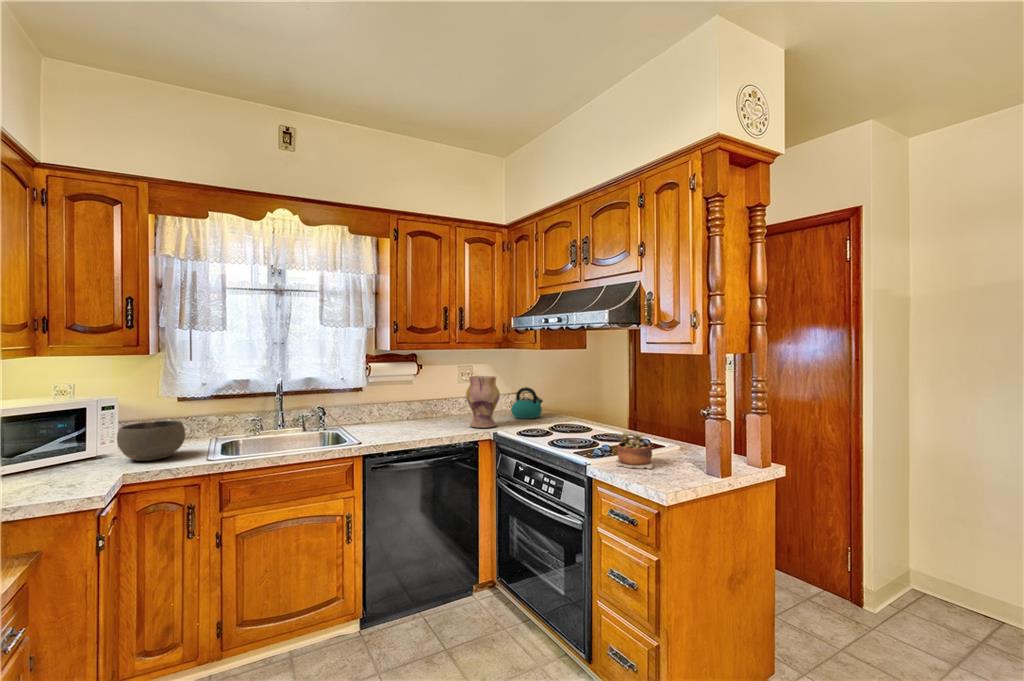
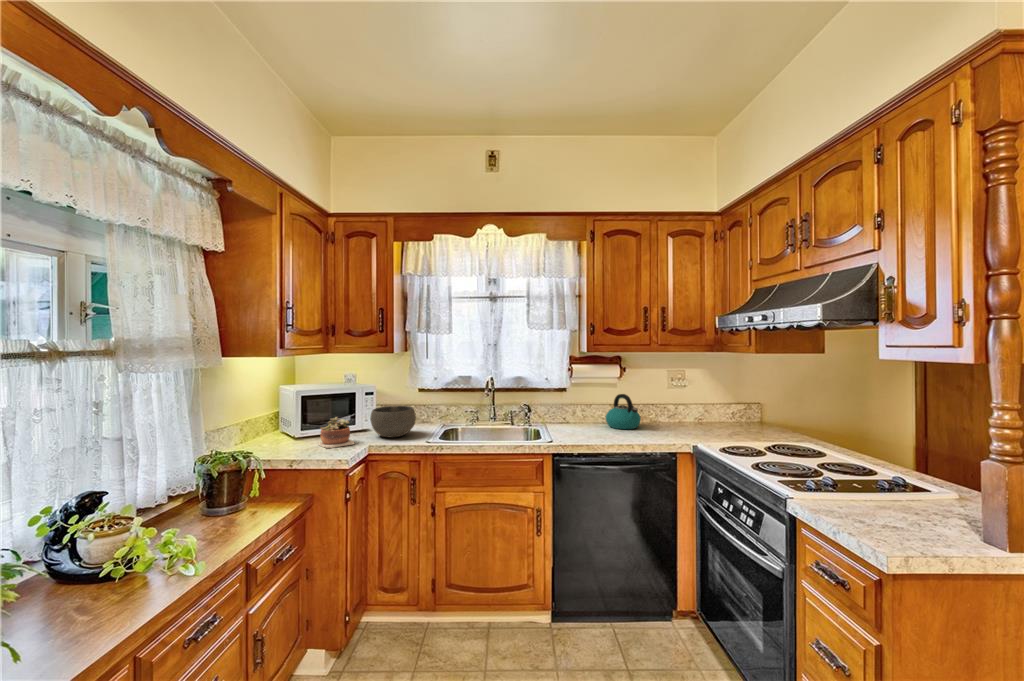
vase: present [466,376,500,428] -> none [666,380,706,438]
kettle: present [511,387,543,419] -> present [606,394,641,429]
succulent plant: present [616,432,653,469] -> present [319,417,354,448]

